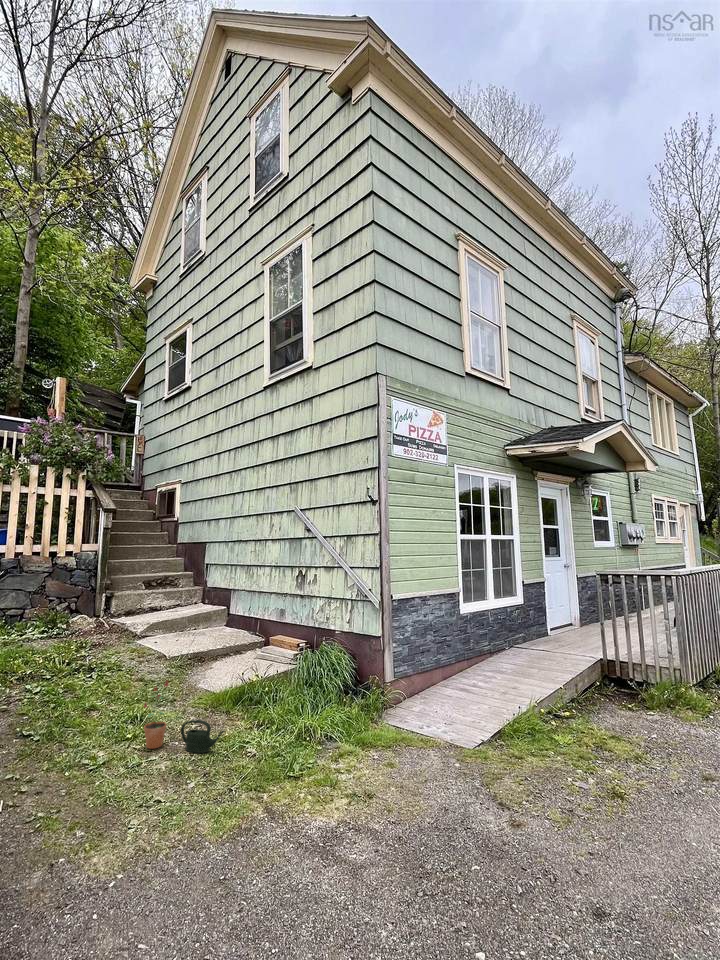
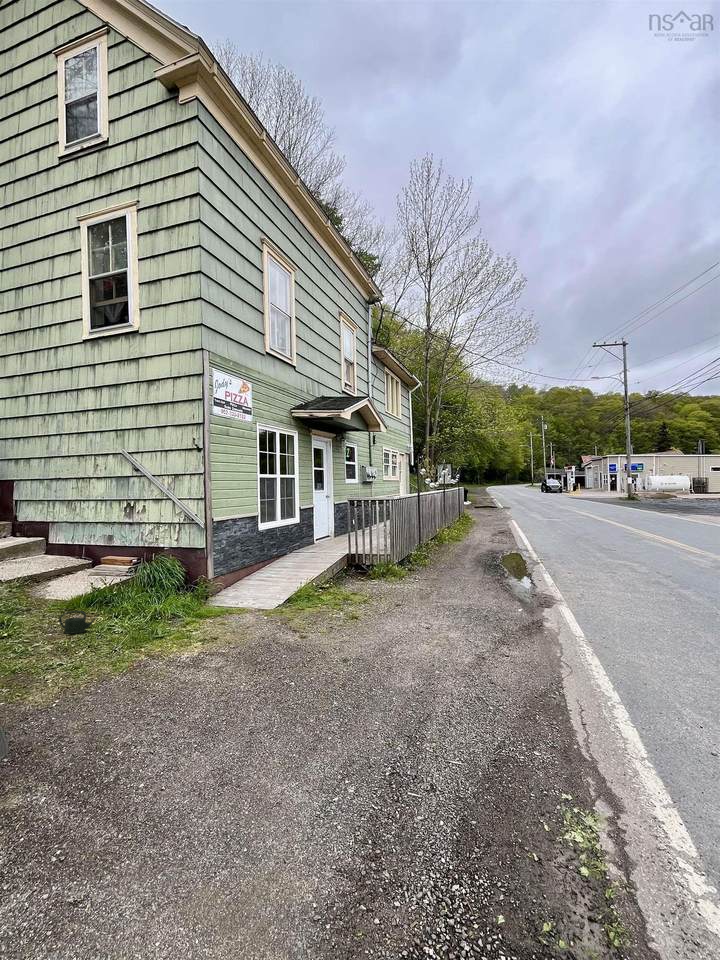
potted plant: present [144,680,169,749] -> none [23,585,45,636]

